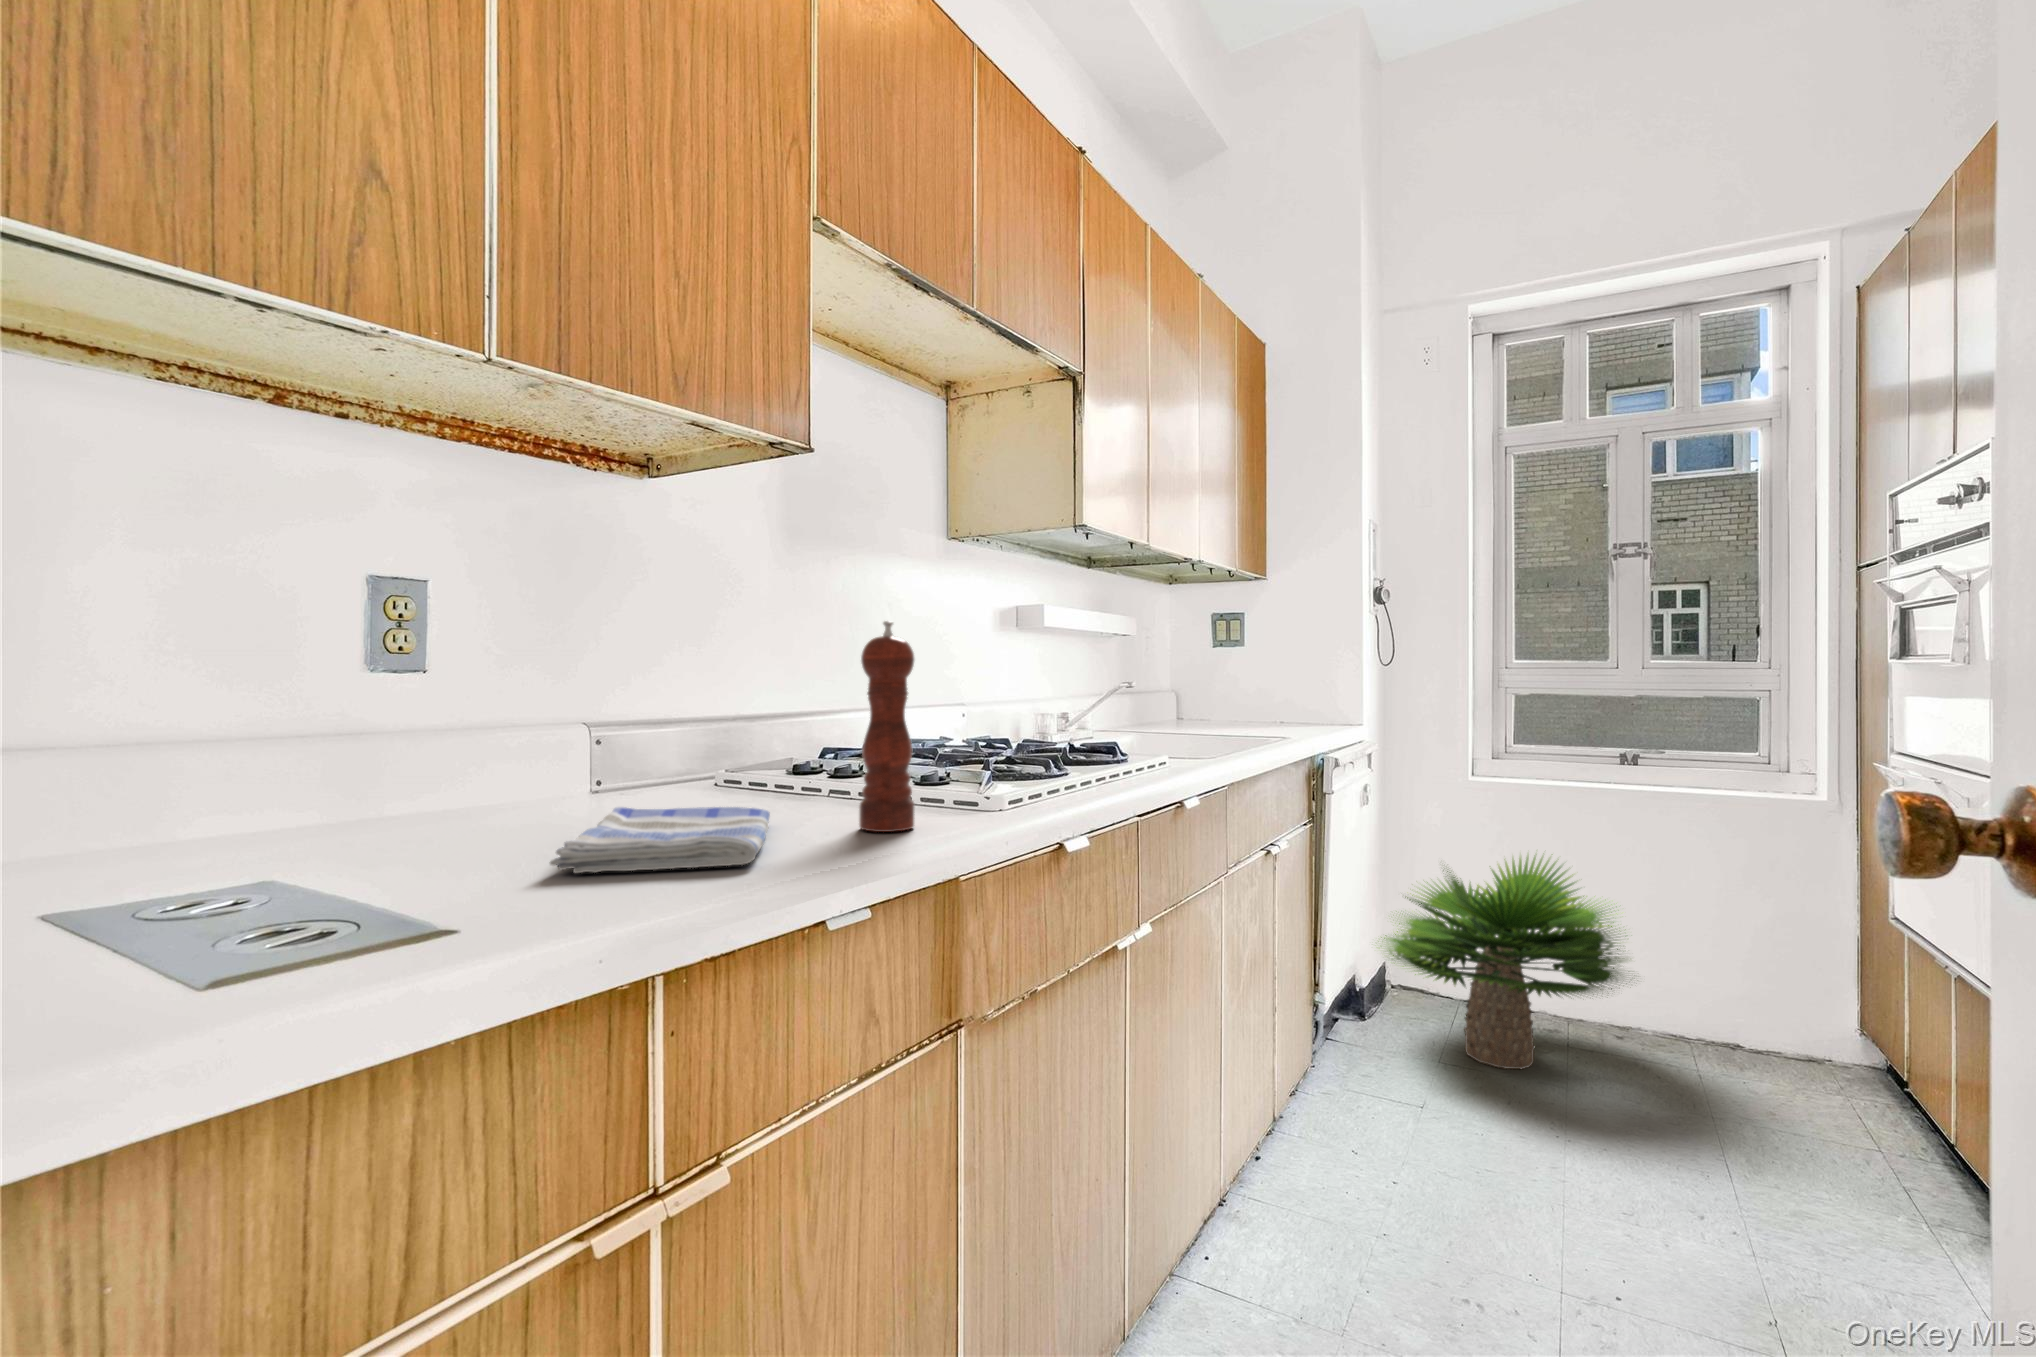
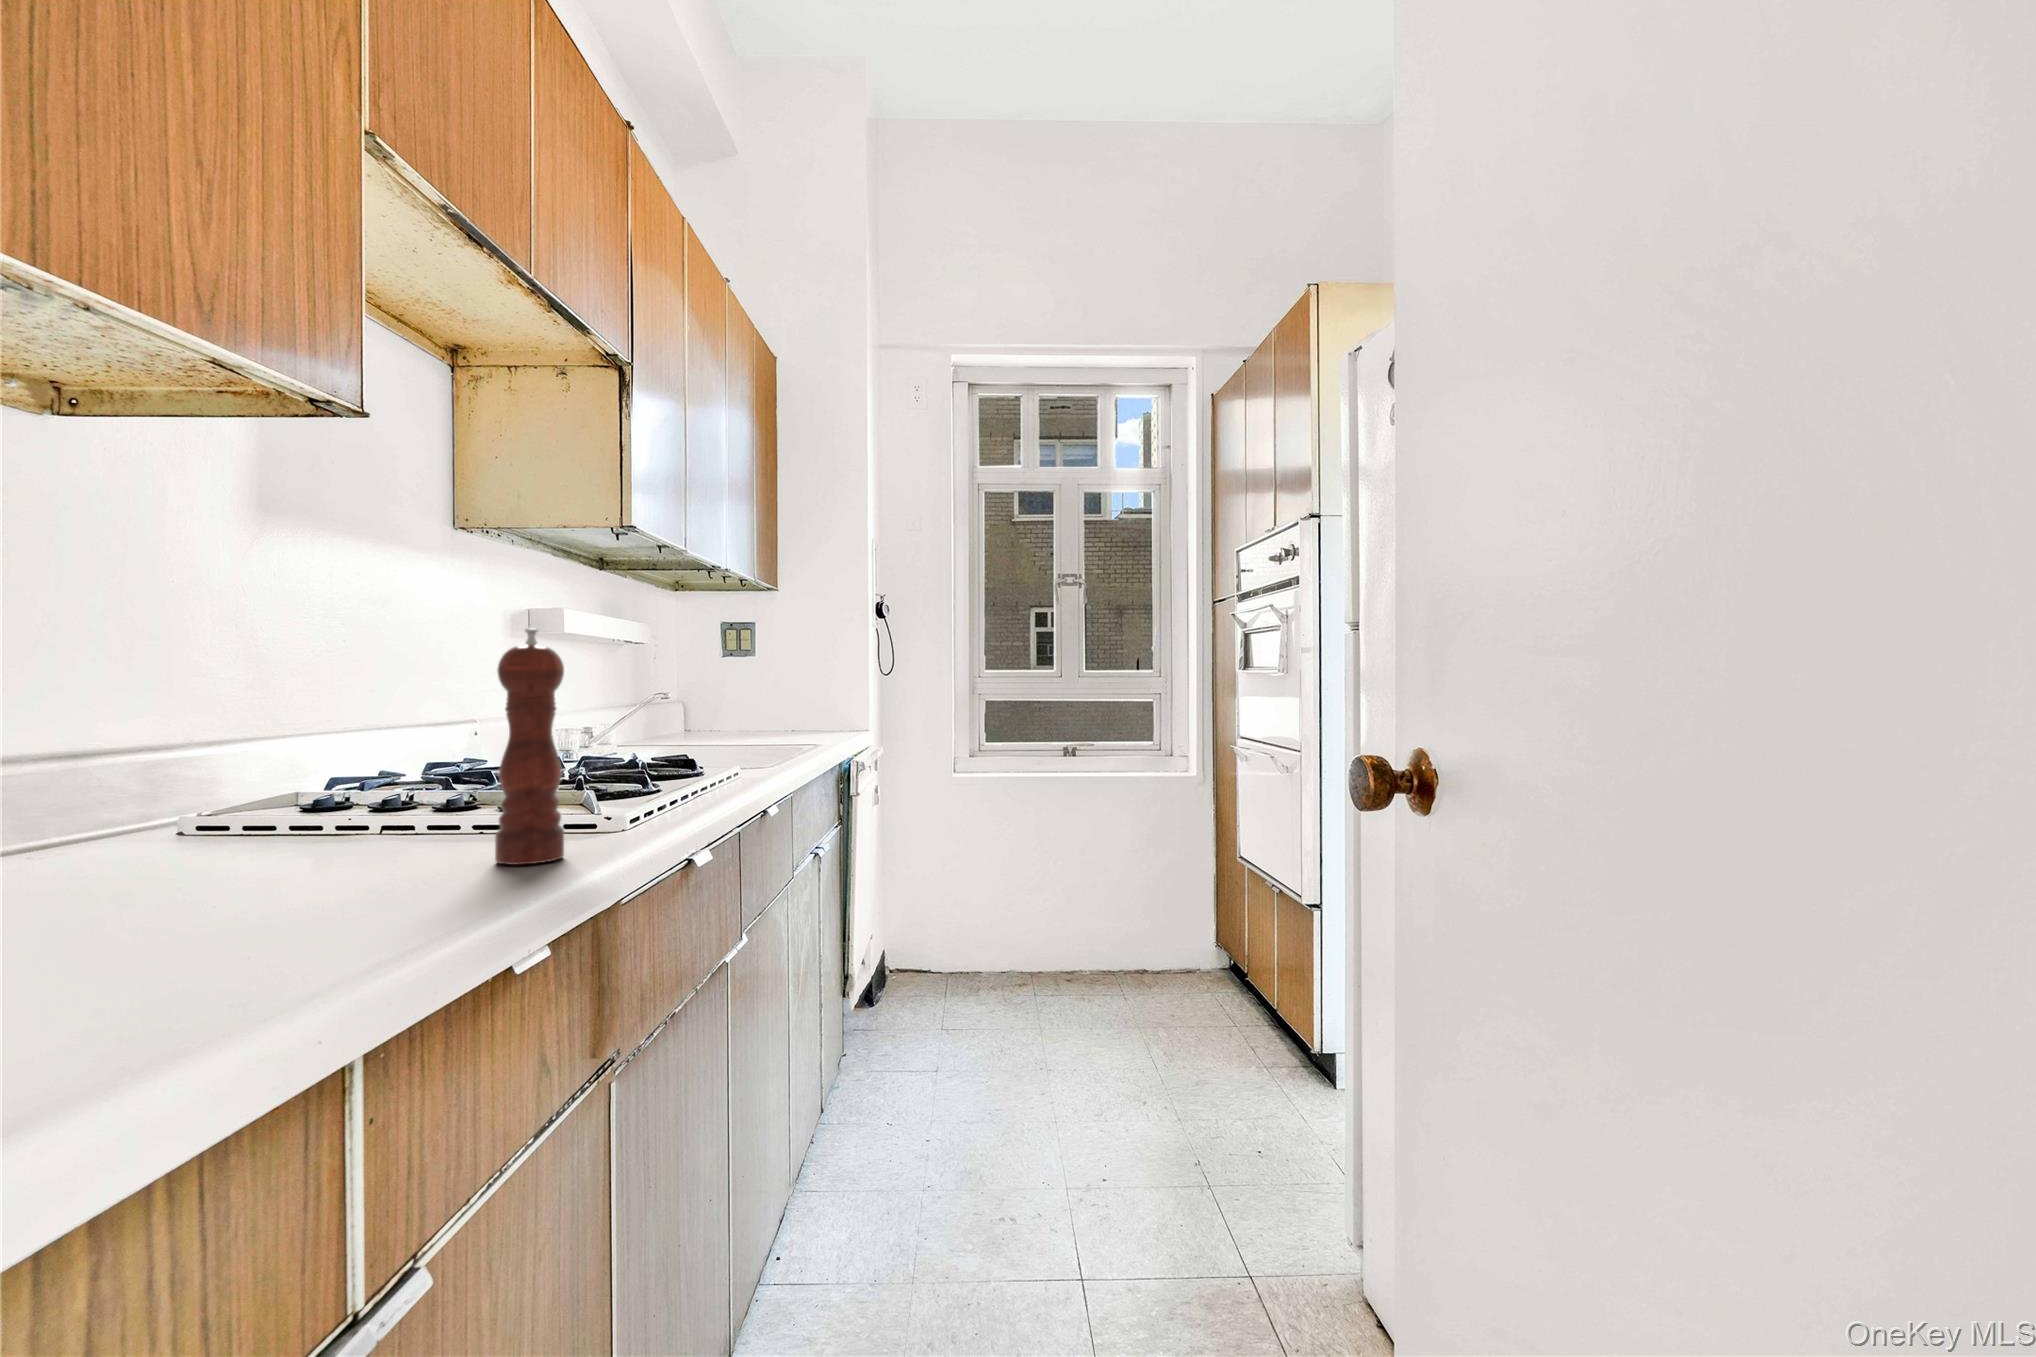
dish towel: present [550,807,770,873] -> none [118,854,431,955]
potted plant: present [1381,856,1627,1069] -> none [882,830,1095,1023]

